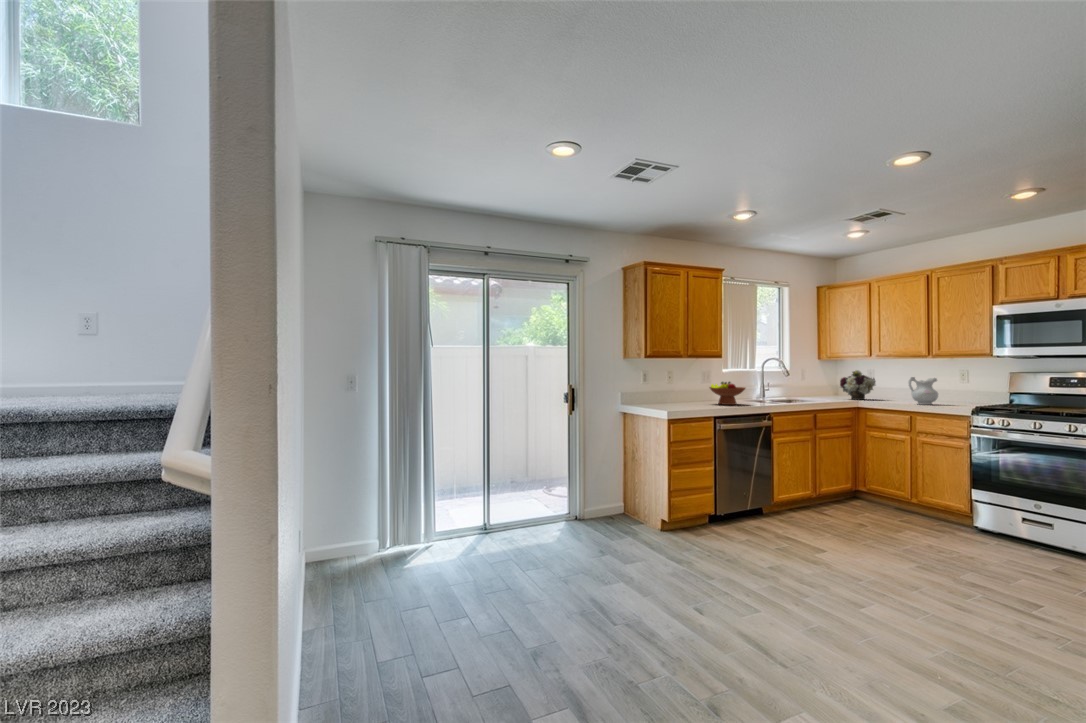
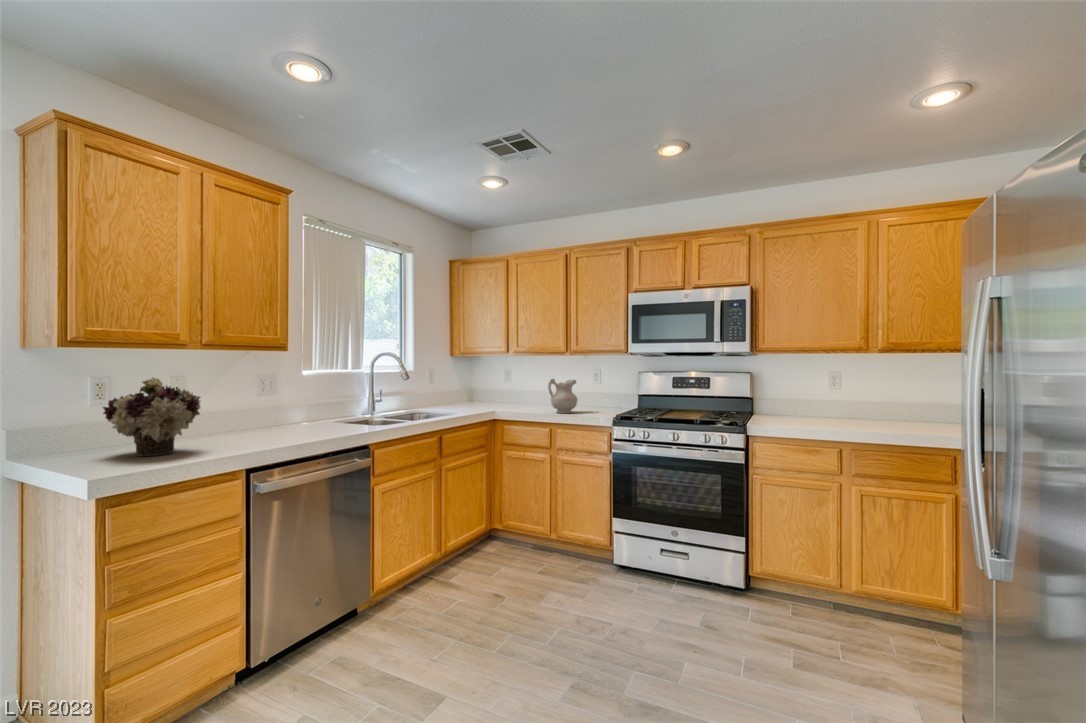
flower arrangement: present [840,370,875,400] -> present [103,377,200,456]
fruit bowl: present [710,382,745,405] -> none [258,394,329,436]

